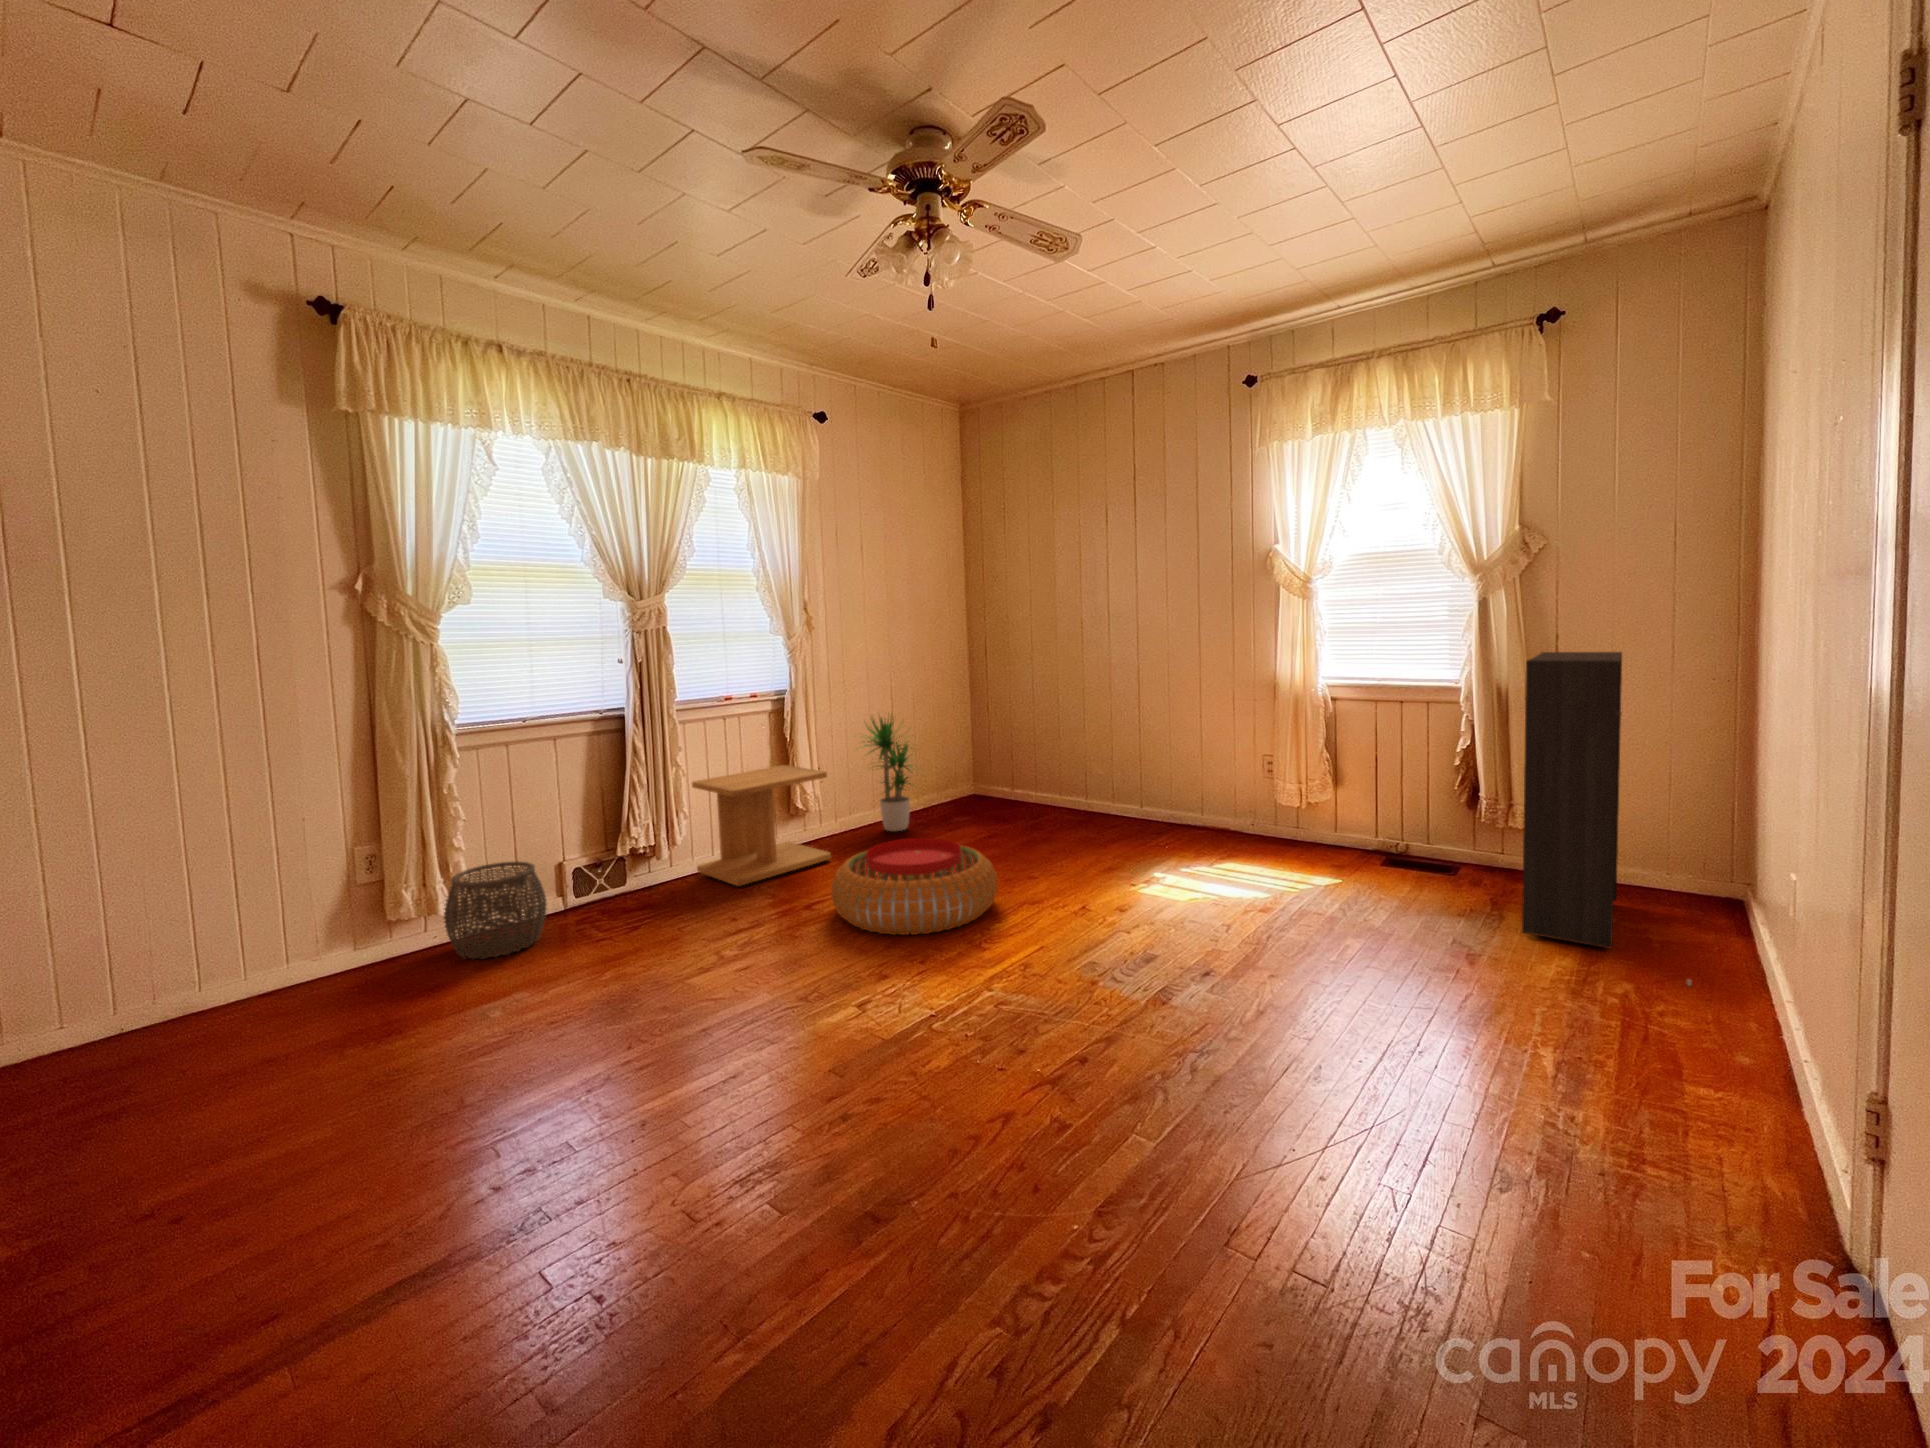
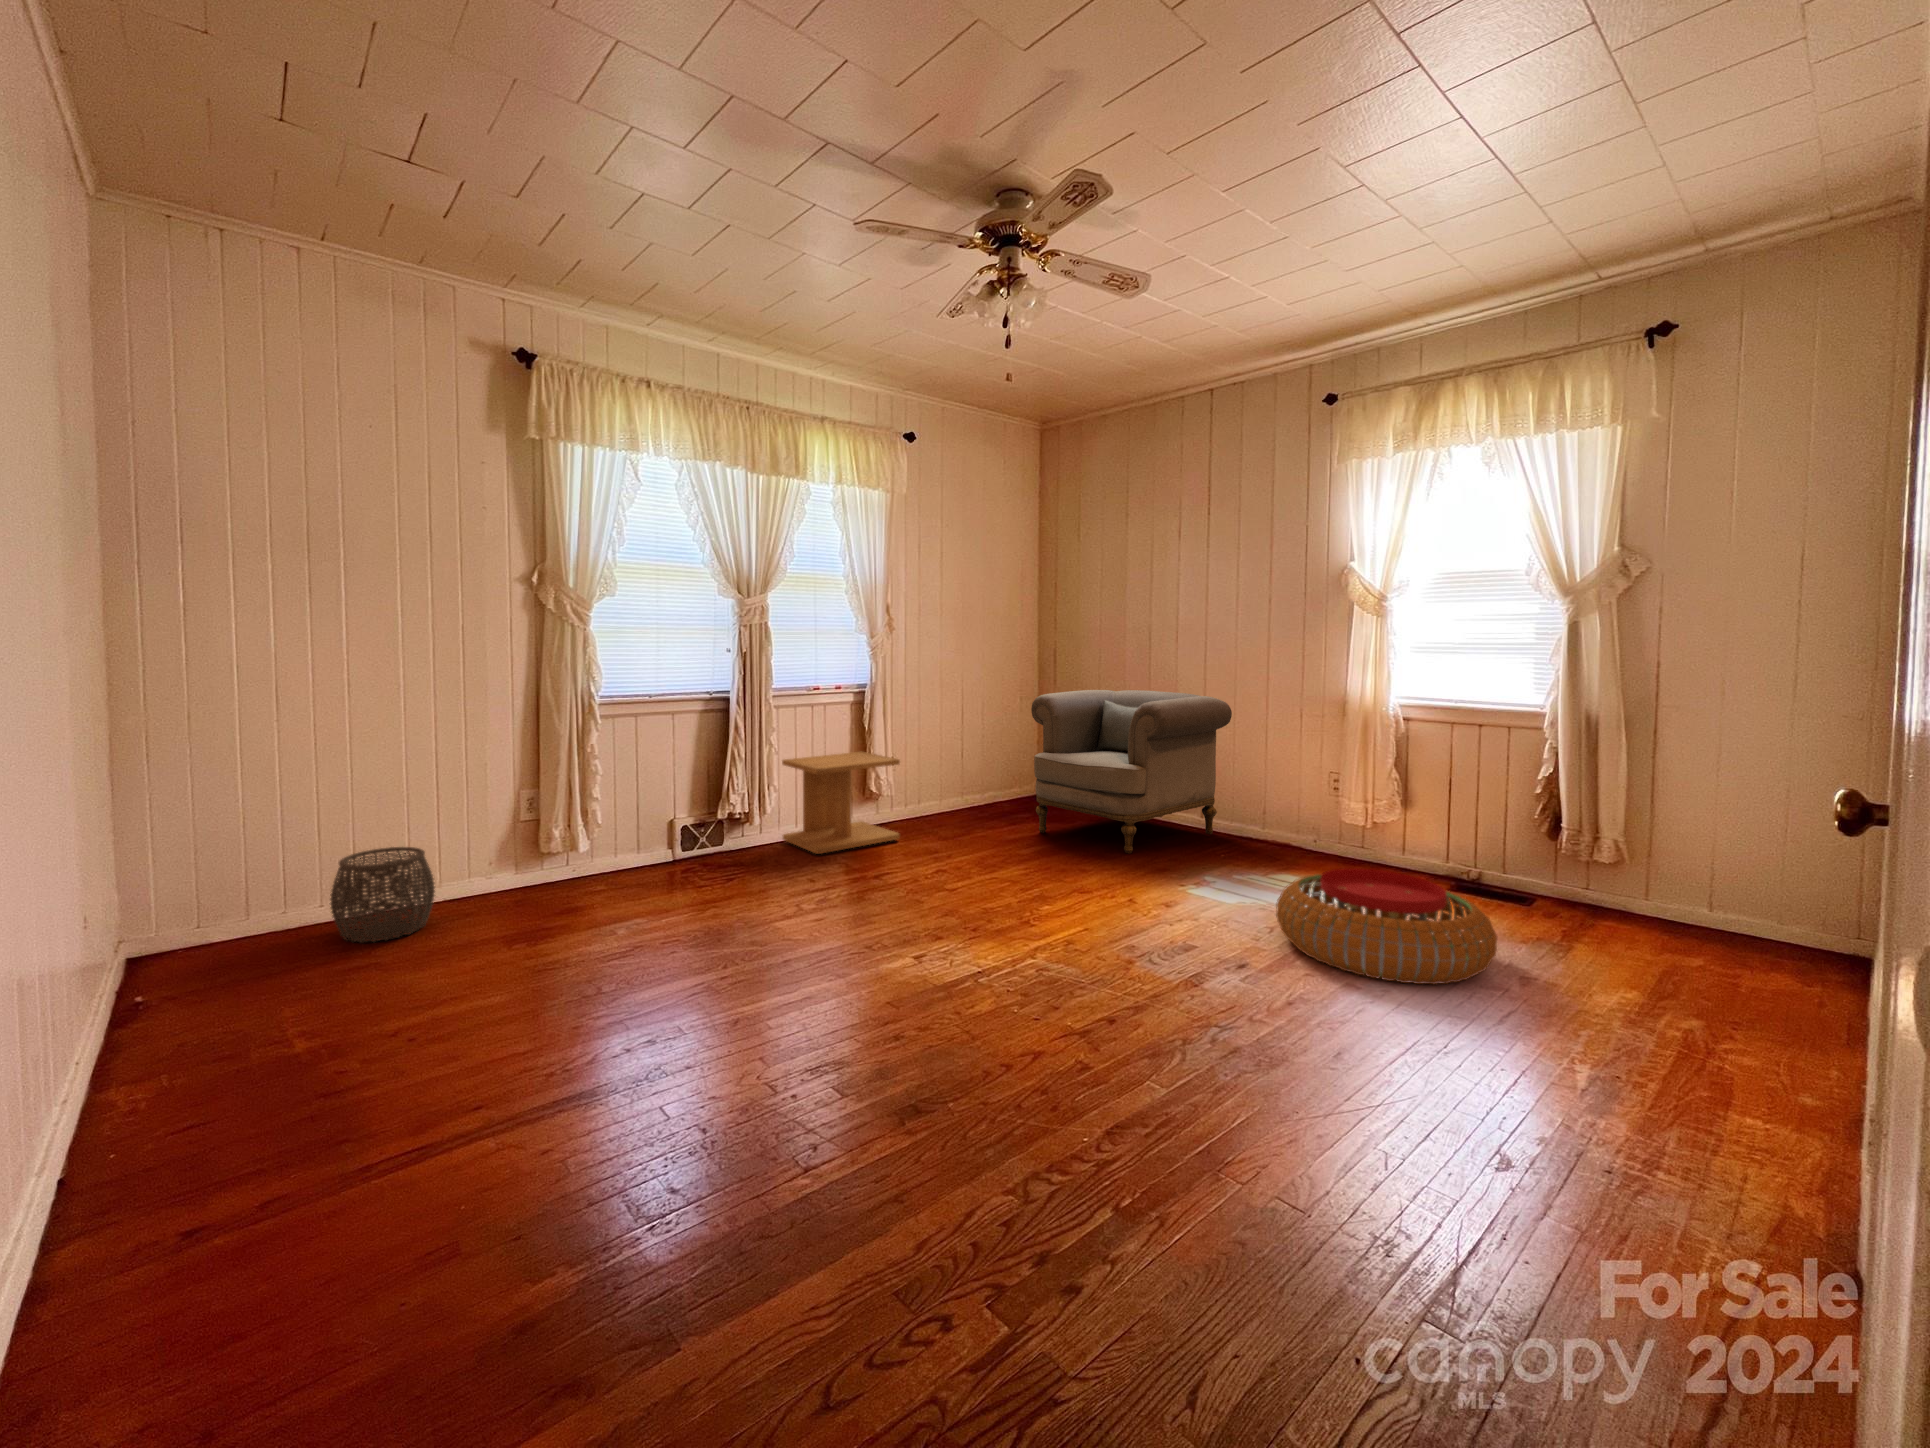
bookcase: present [1522,652,1691,986] -> none [1589,678,1774,1030]
armchair: none [966,681,1167,854] -> present [1031,690,1232,854]
potted plant: present [862,718,913,831] -> none [924,708,994,821]
pouf: present [831,838,998,935] -> present [1276,868,1497,984]
woven basket: present [444,861,547,959] -> present [330,847,435,943]

